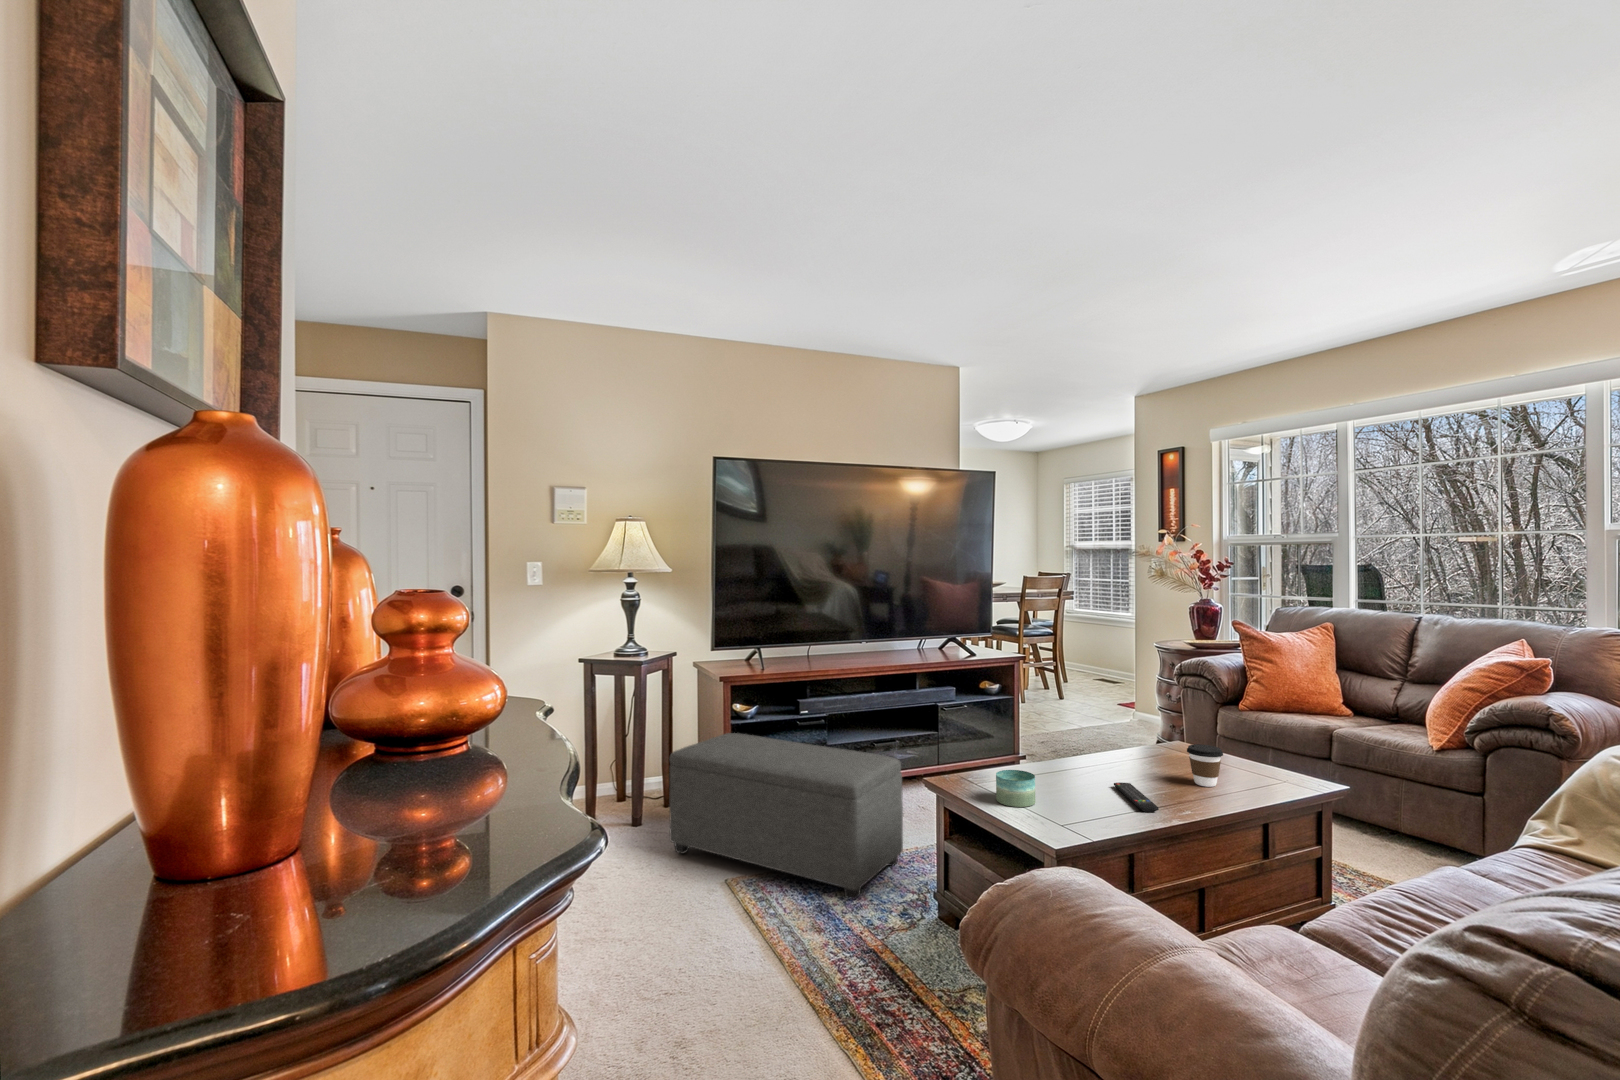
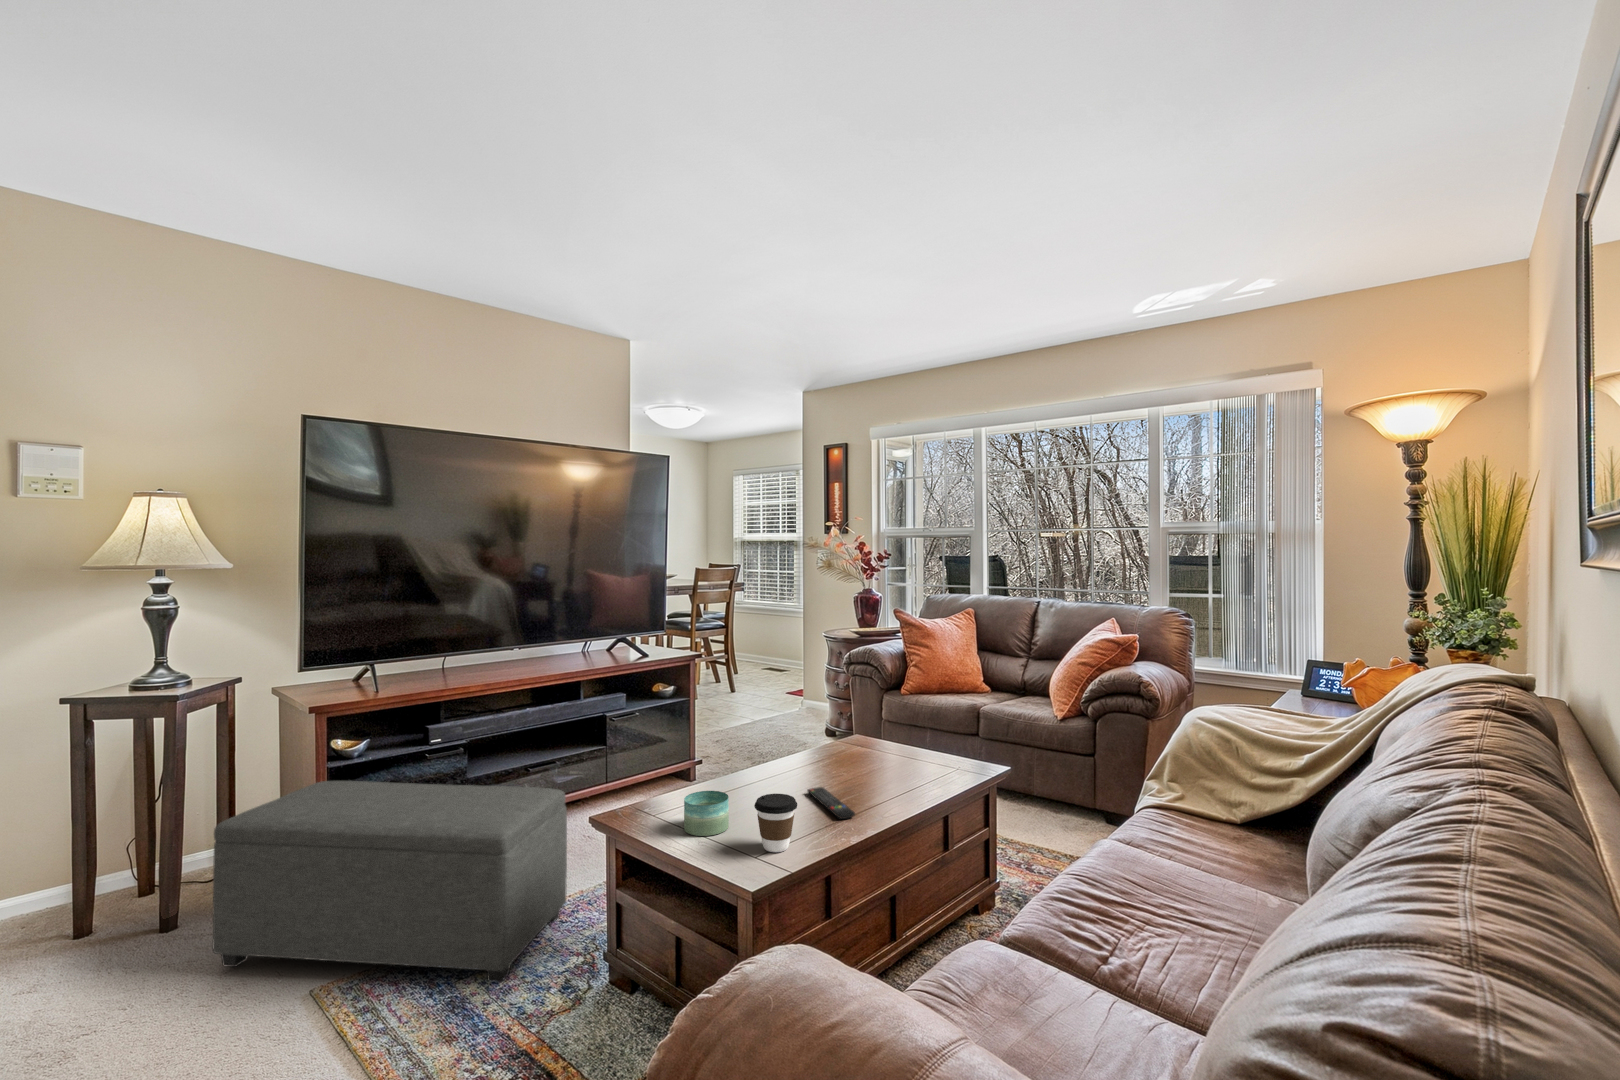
coffee cup: present [1187,744,1223,787] -> present [754,794,797,852]

